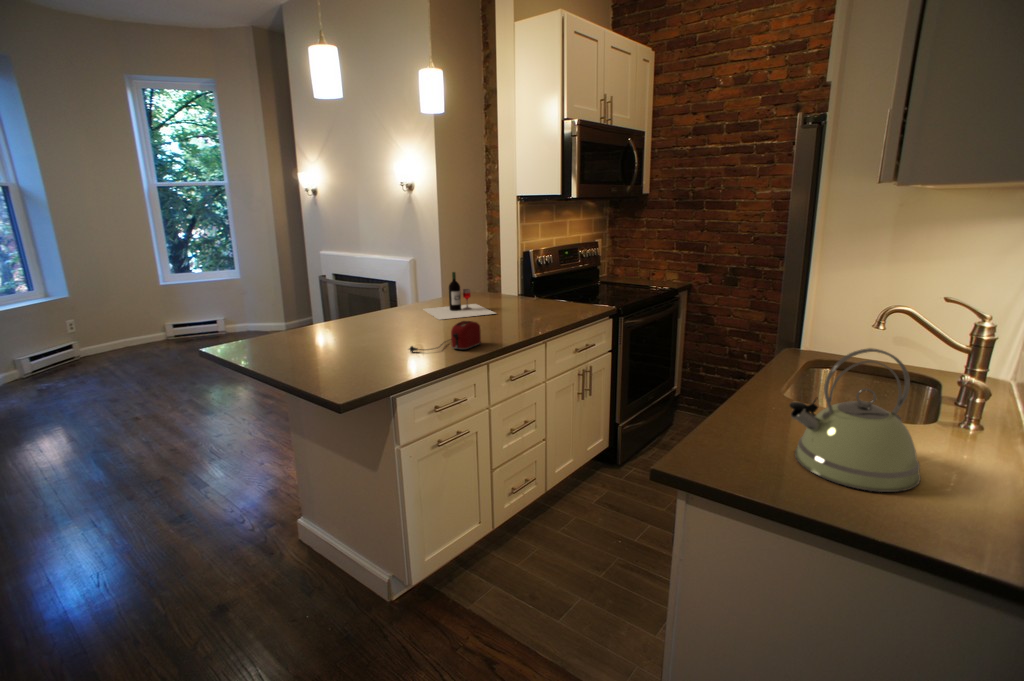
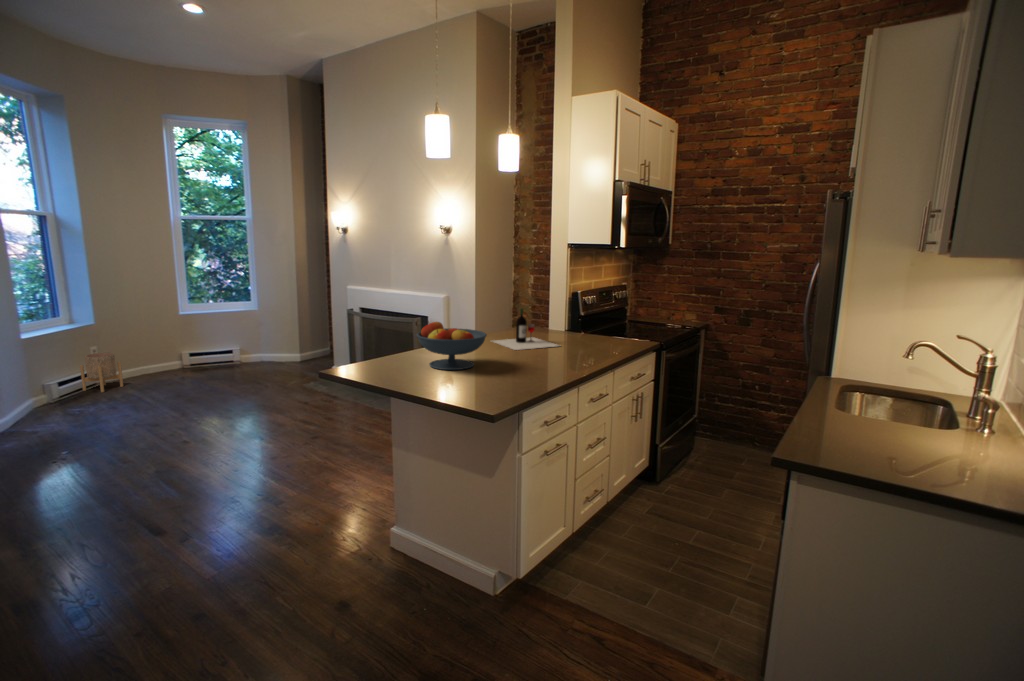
fruit bowl: none [299,290,383,347] -> present [417,322,487,370]
toaster: present [409,321,481,352] -> none [517,350,573,375]
planter: none [73,325,118,364] -> present [80,353,123,392]
kettle: present [790,348,920,492] -> none [871,368,963,466]

